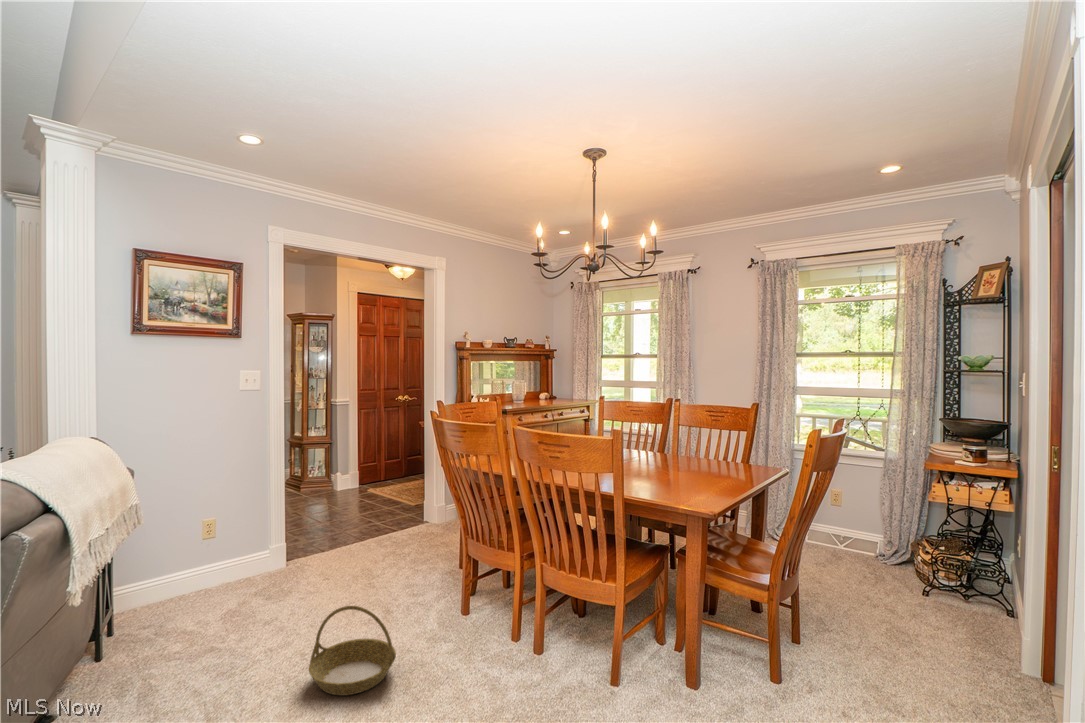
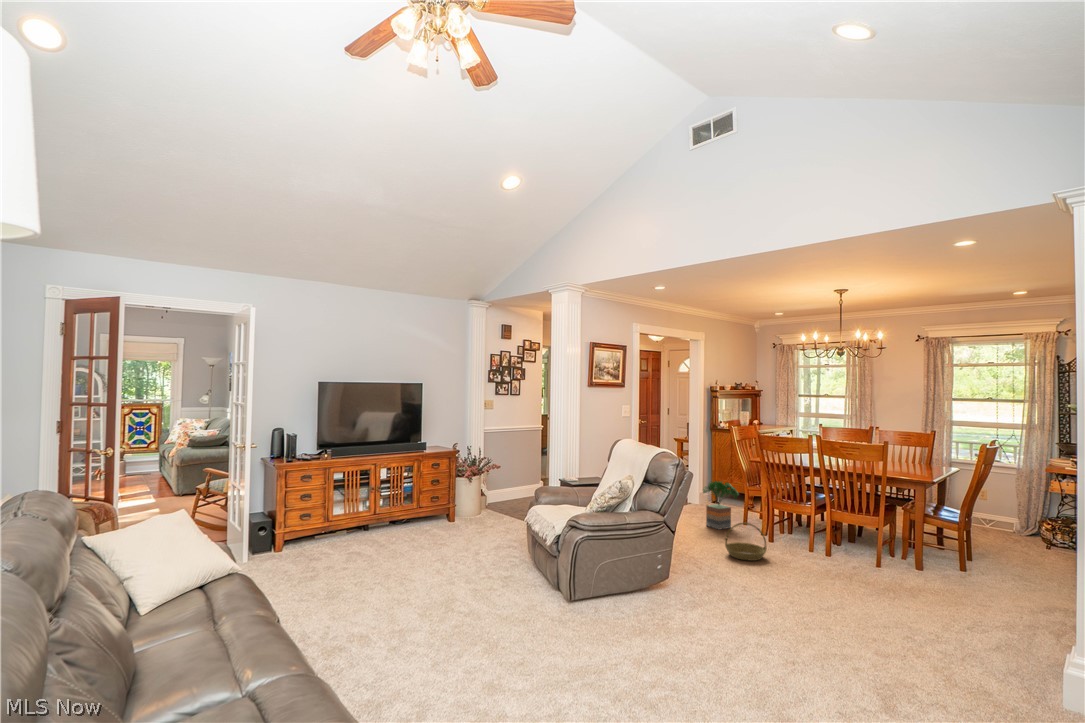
potted tree: none [377,496,438,588] -> present [703,481,738,530]

